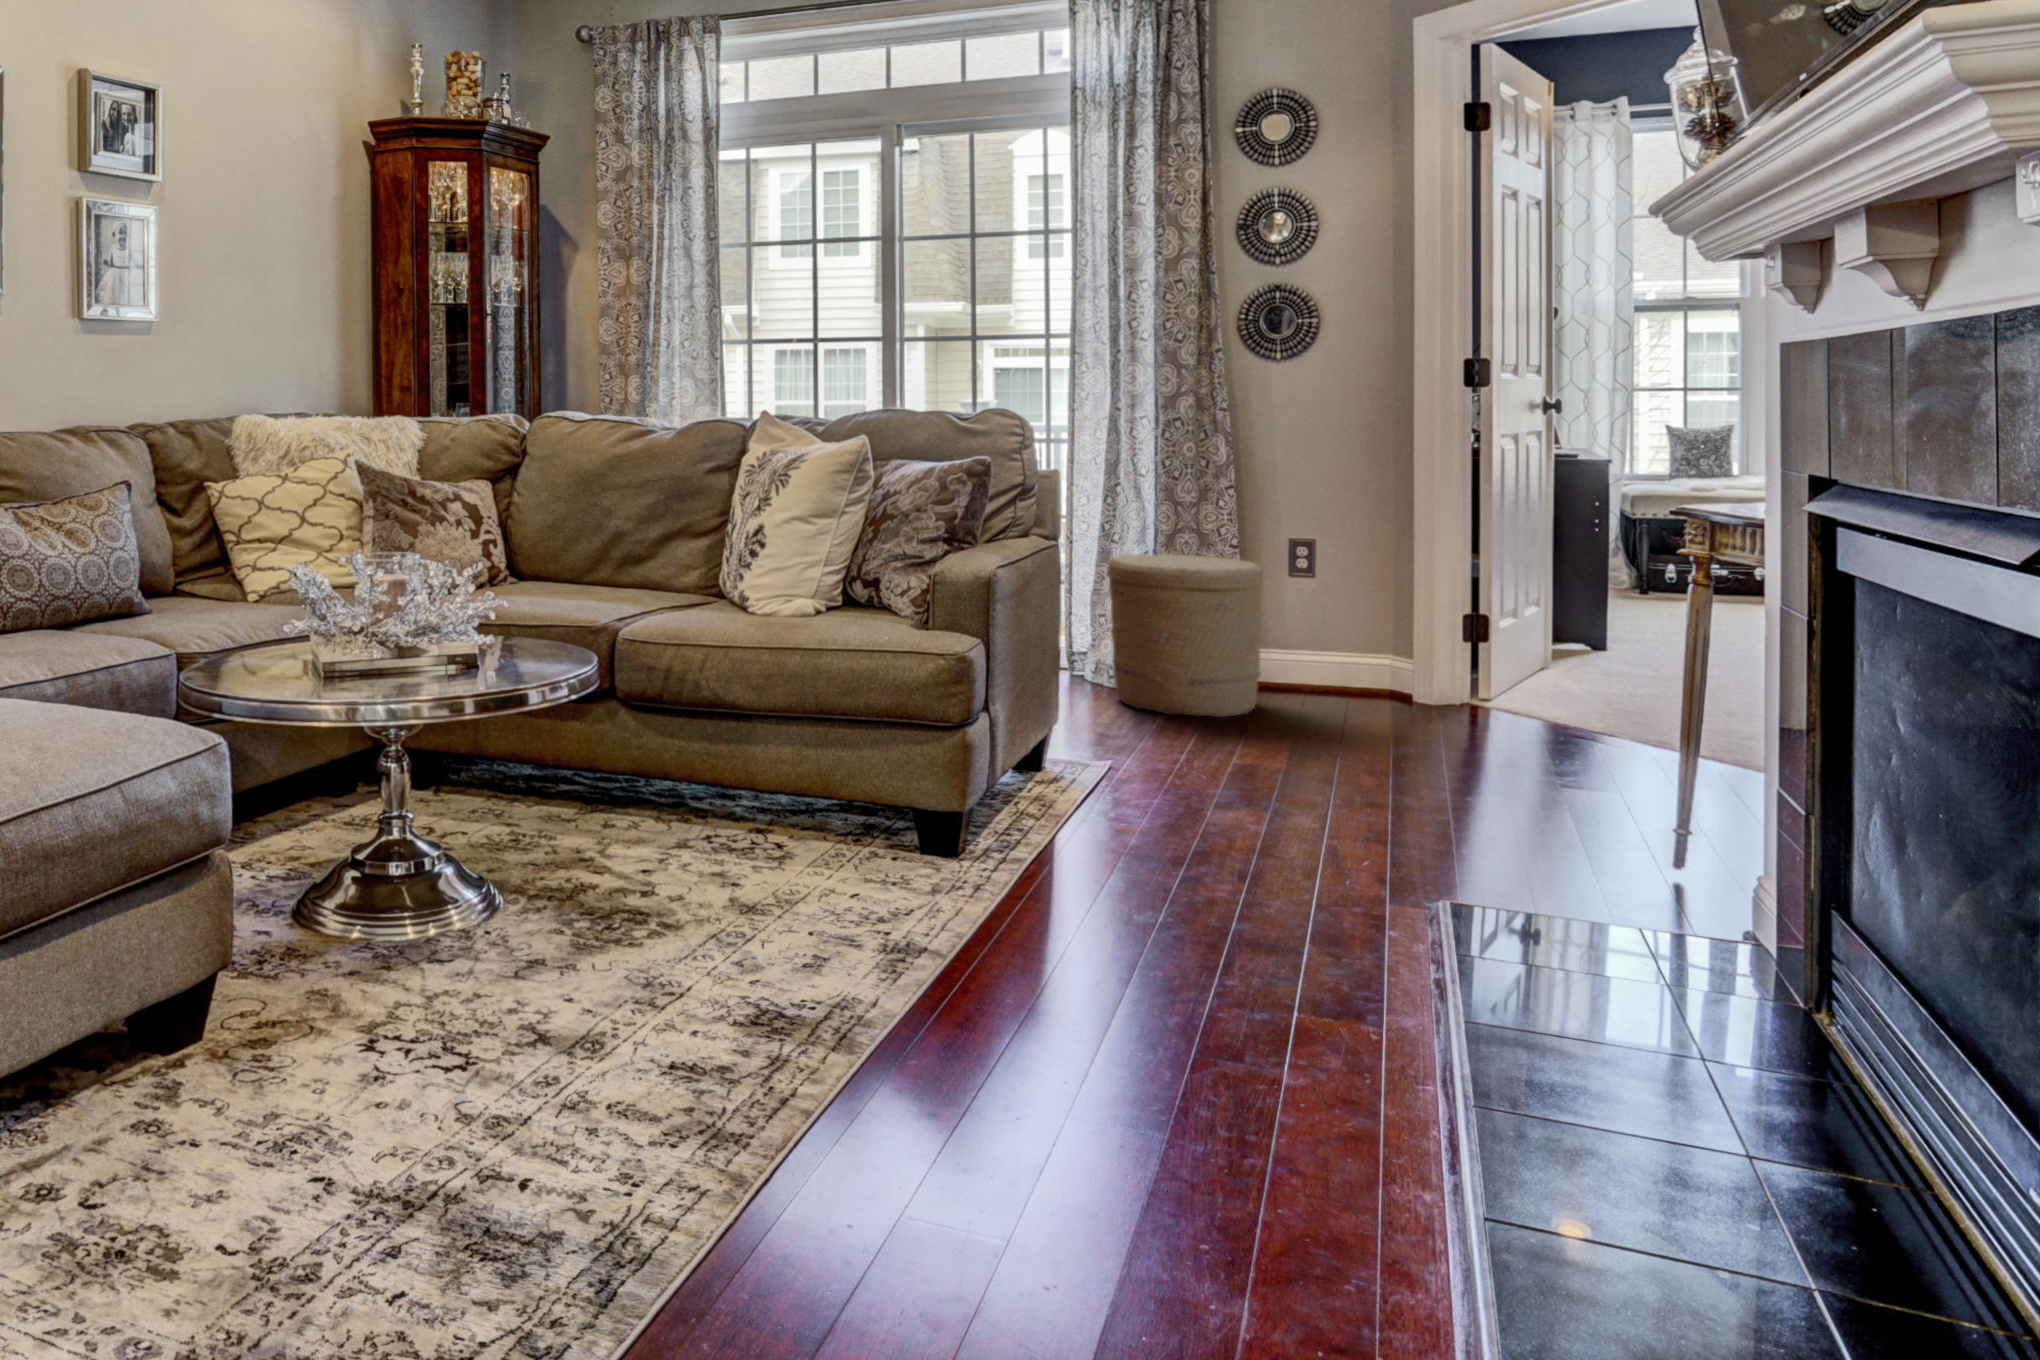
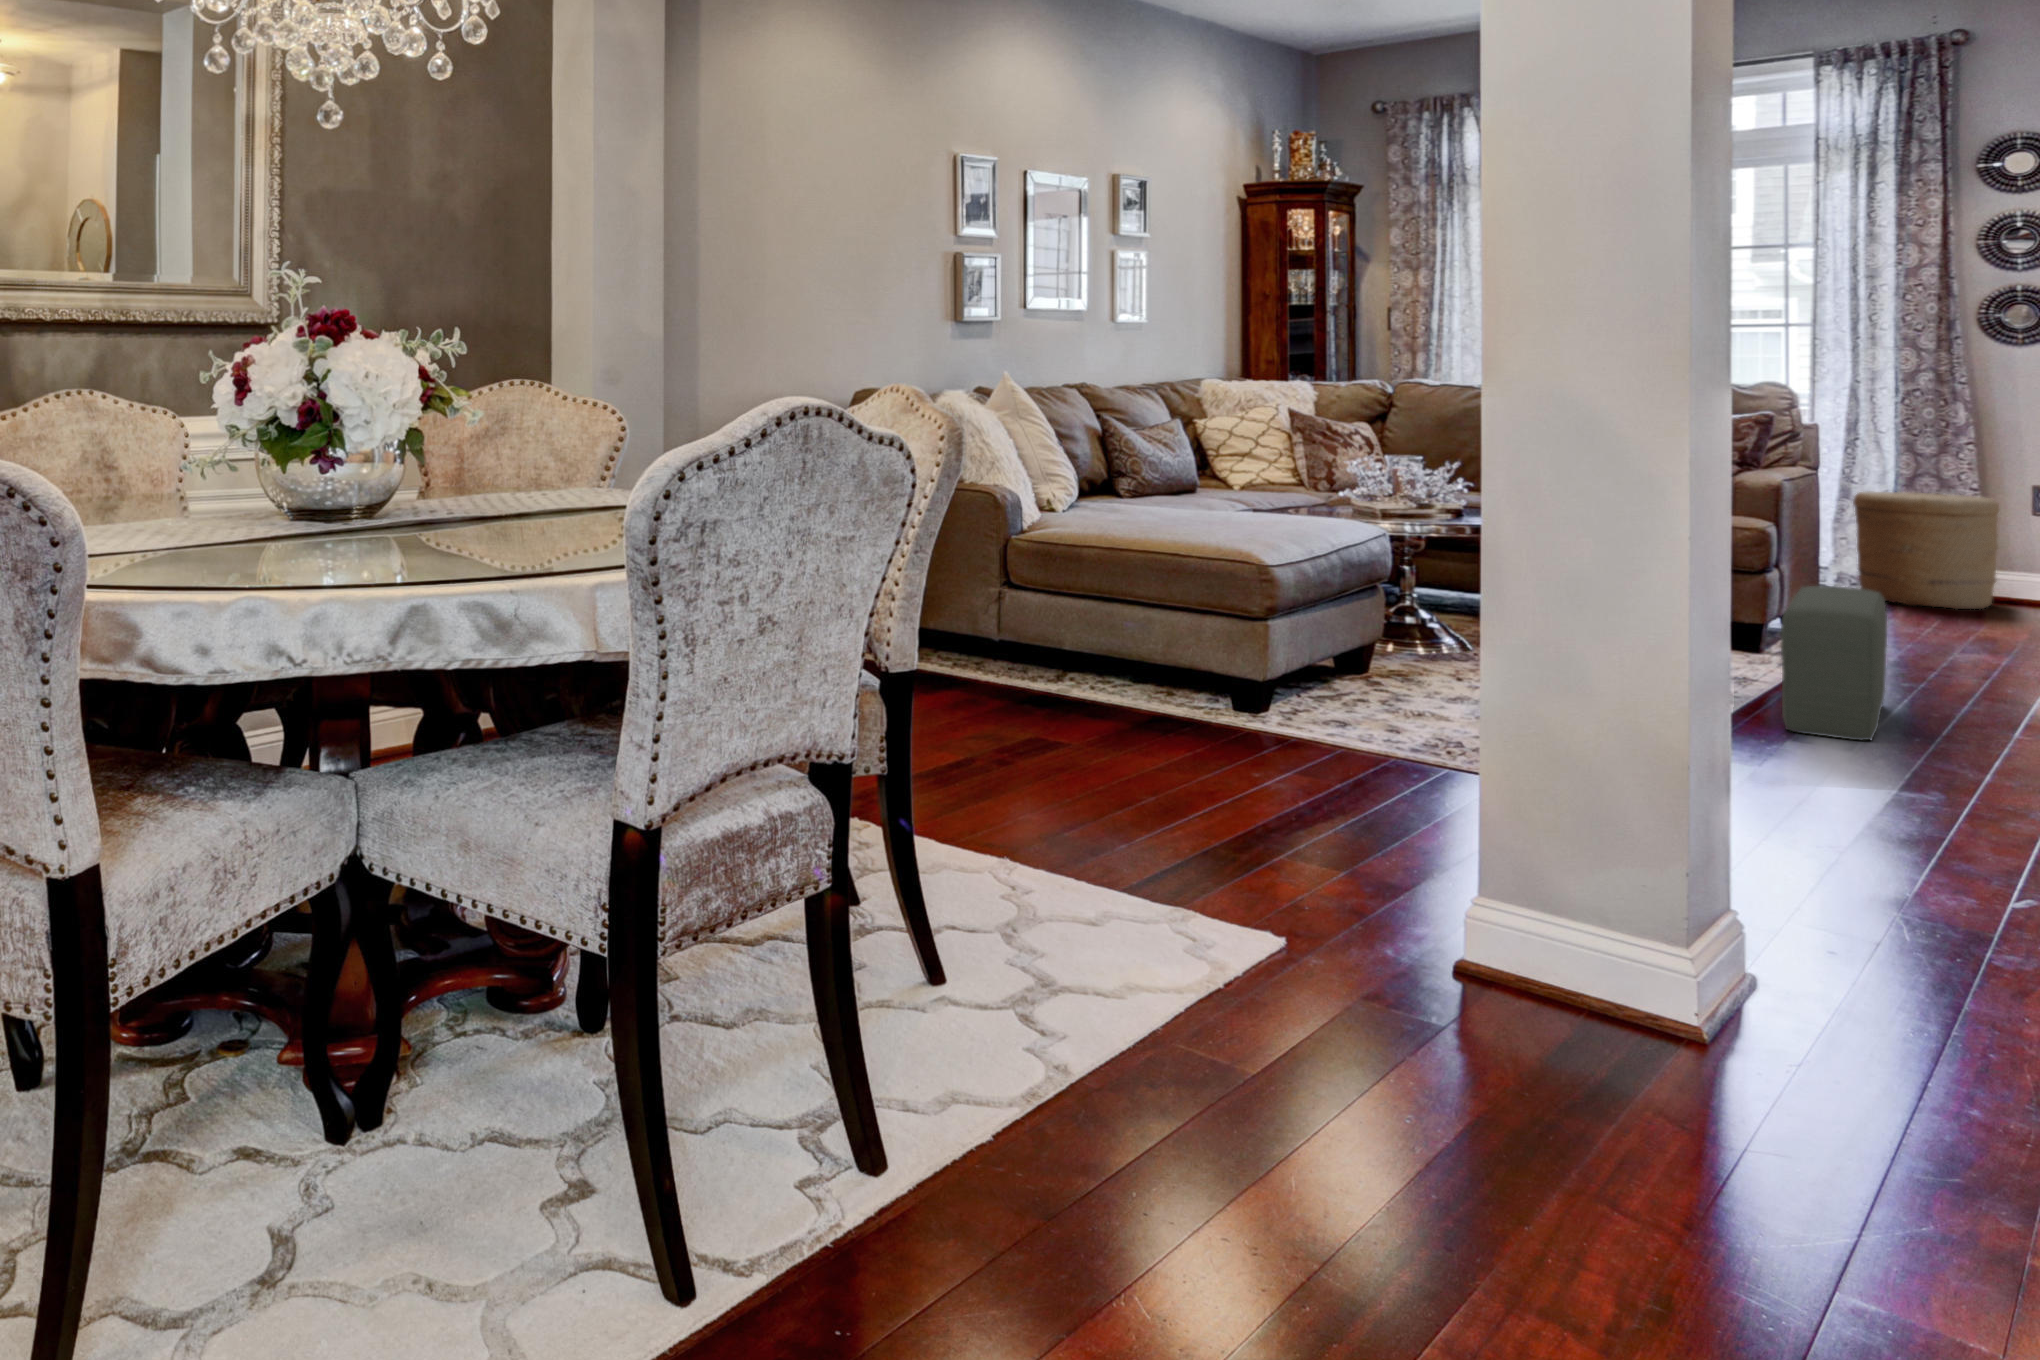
pouf: none [894,825,1105,1273] -> present [1781,586,1887,741]

